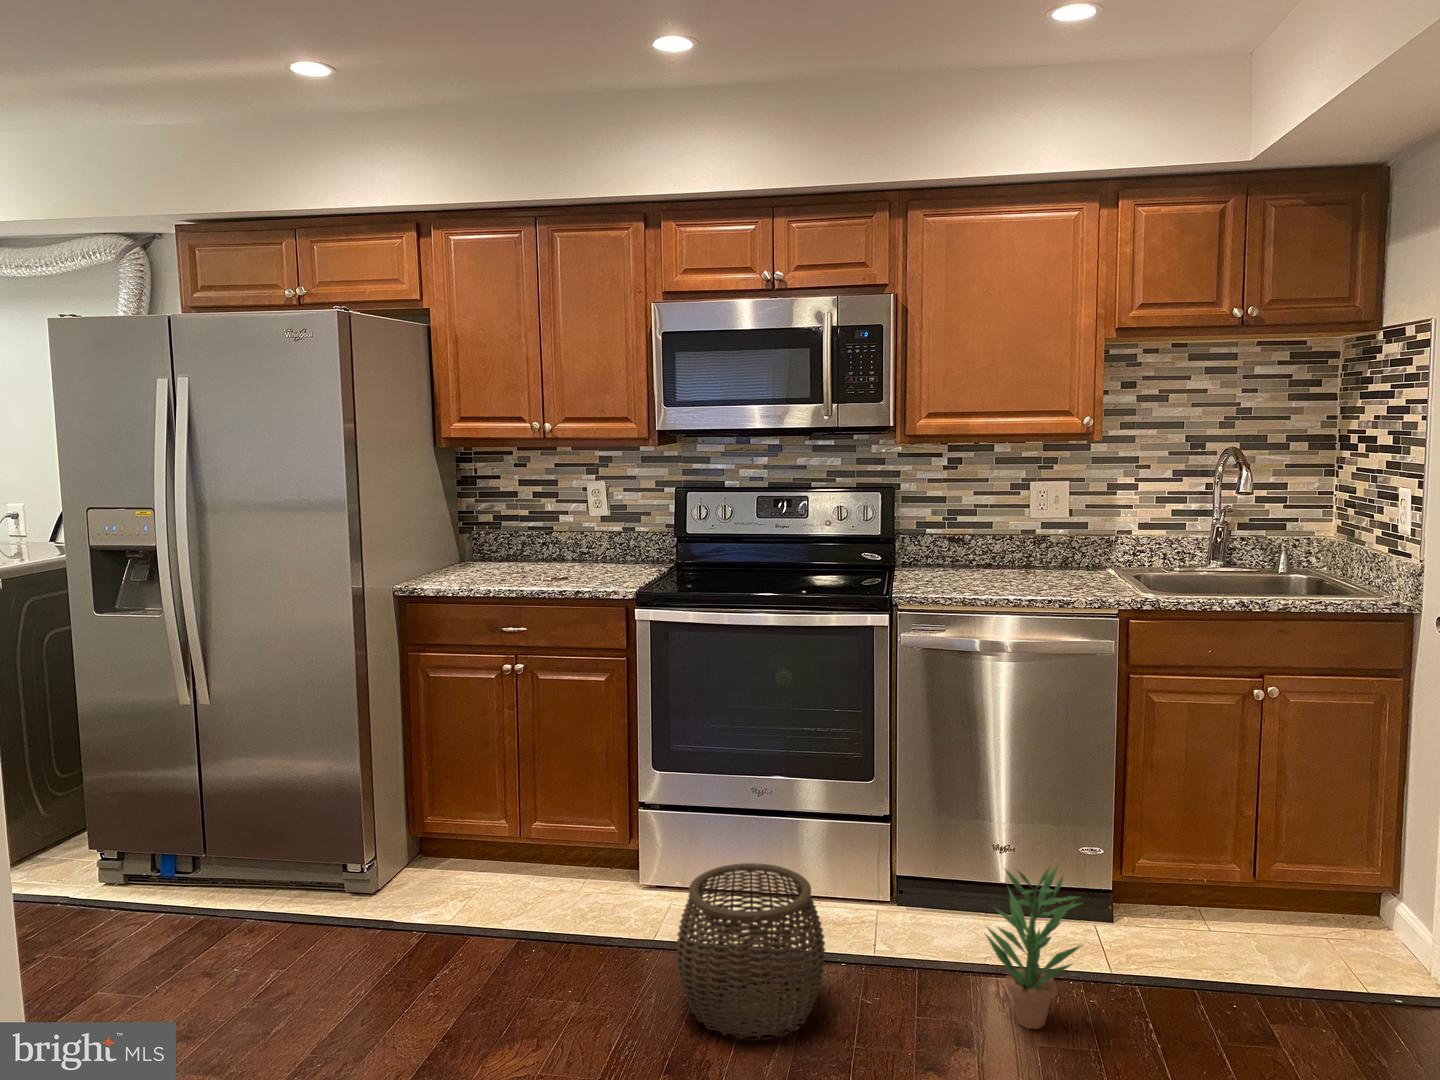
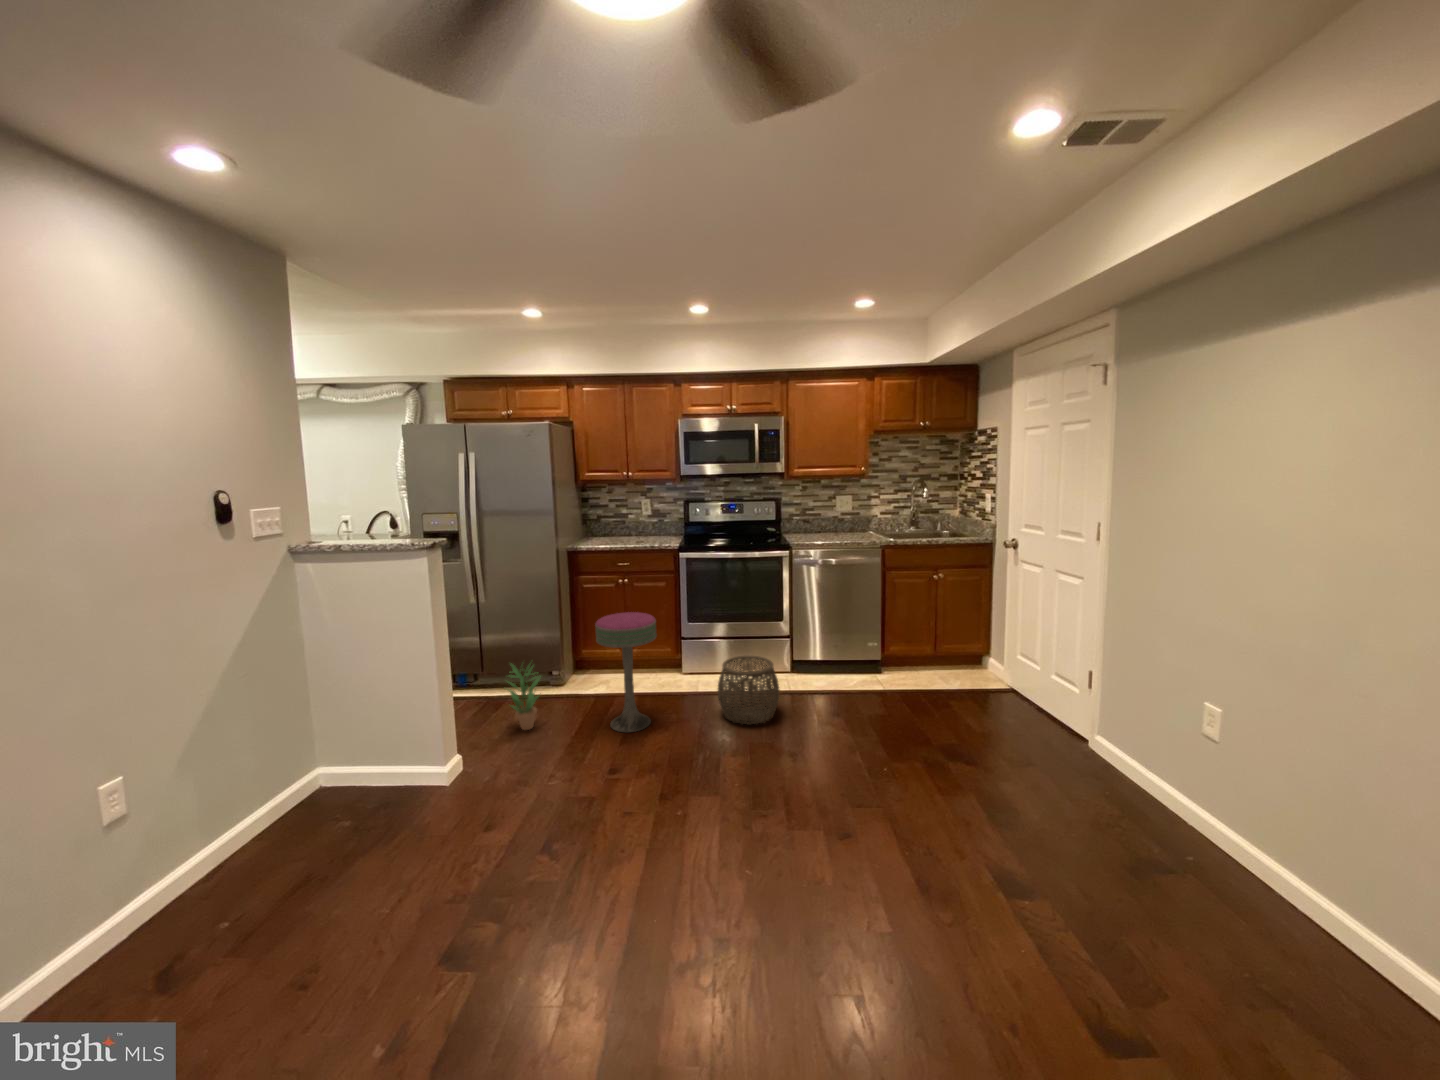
bar stool: none [392,747,536,1030] -> present [595,612,657,732]
potted plant: present [986,865,1082,1029] -> present [509,664,541,730]

